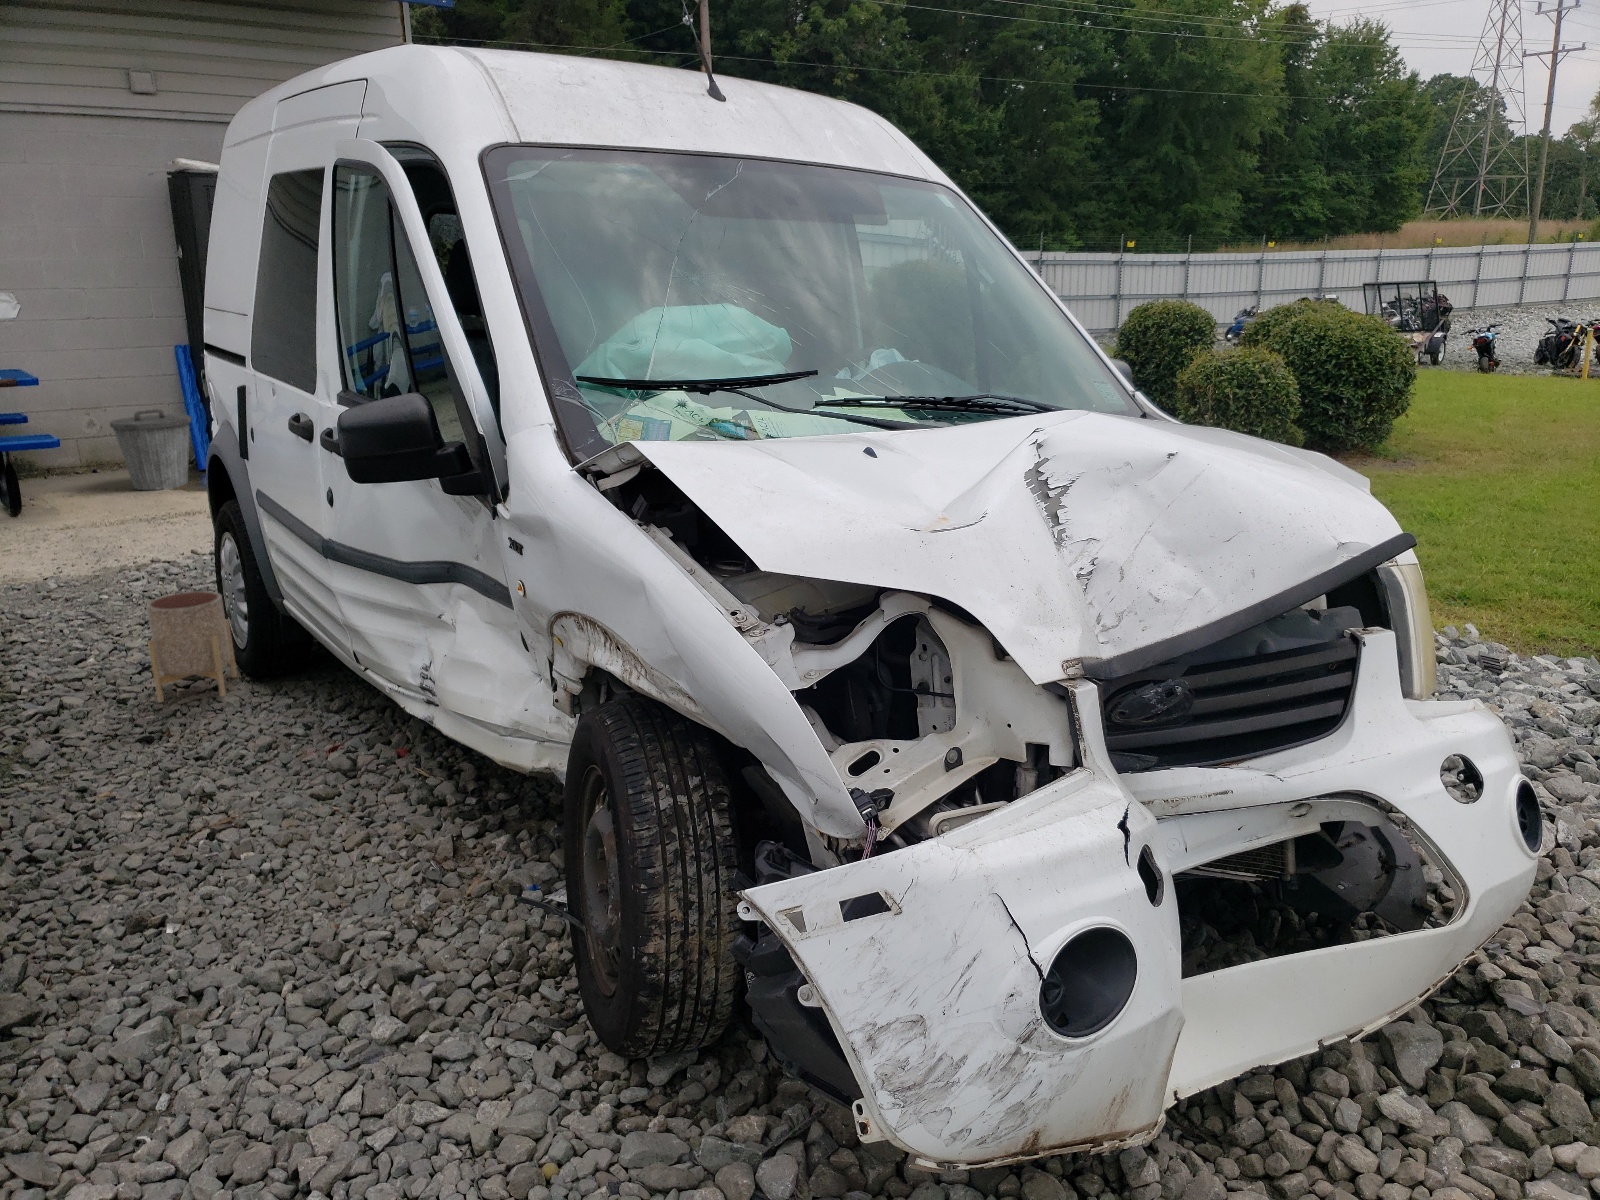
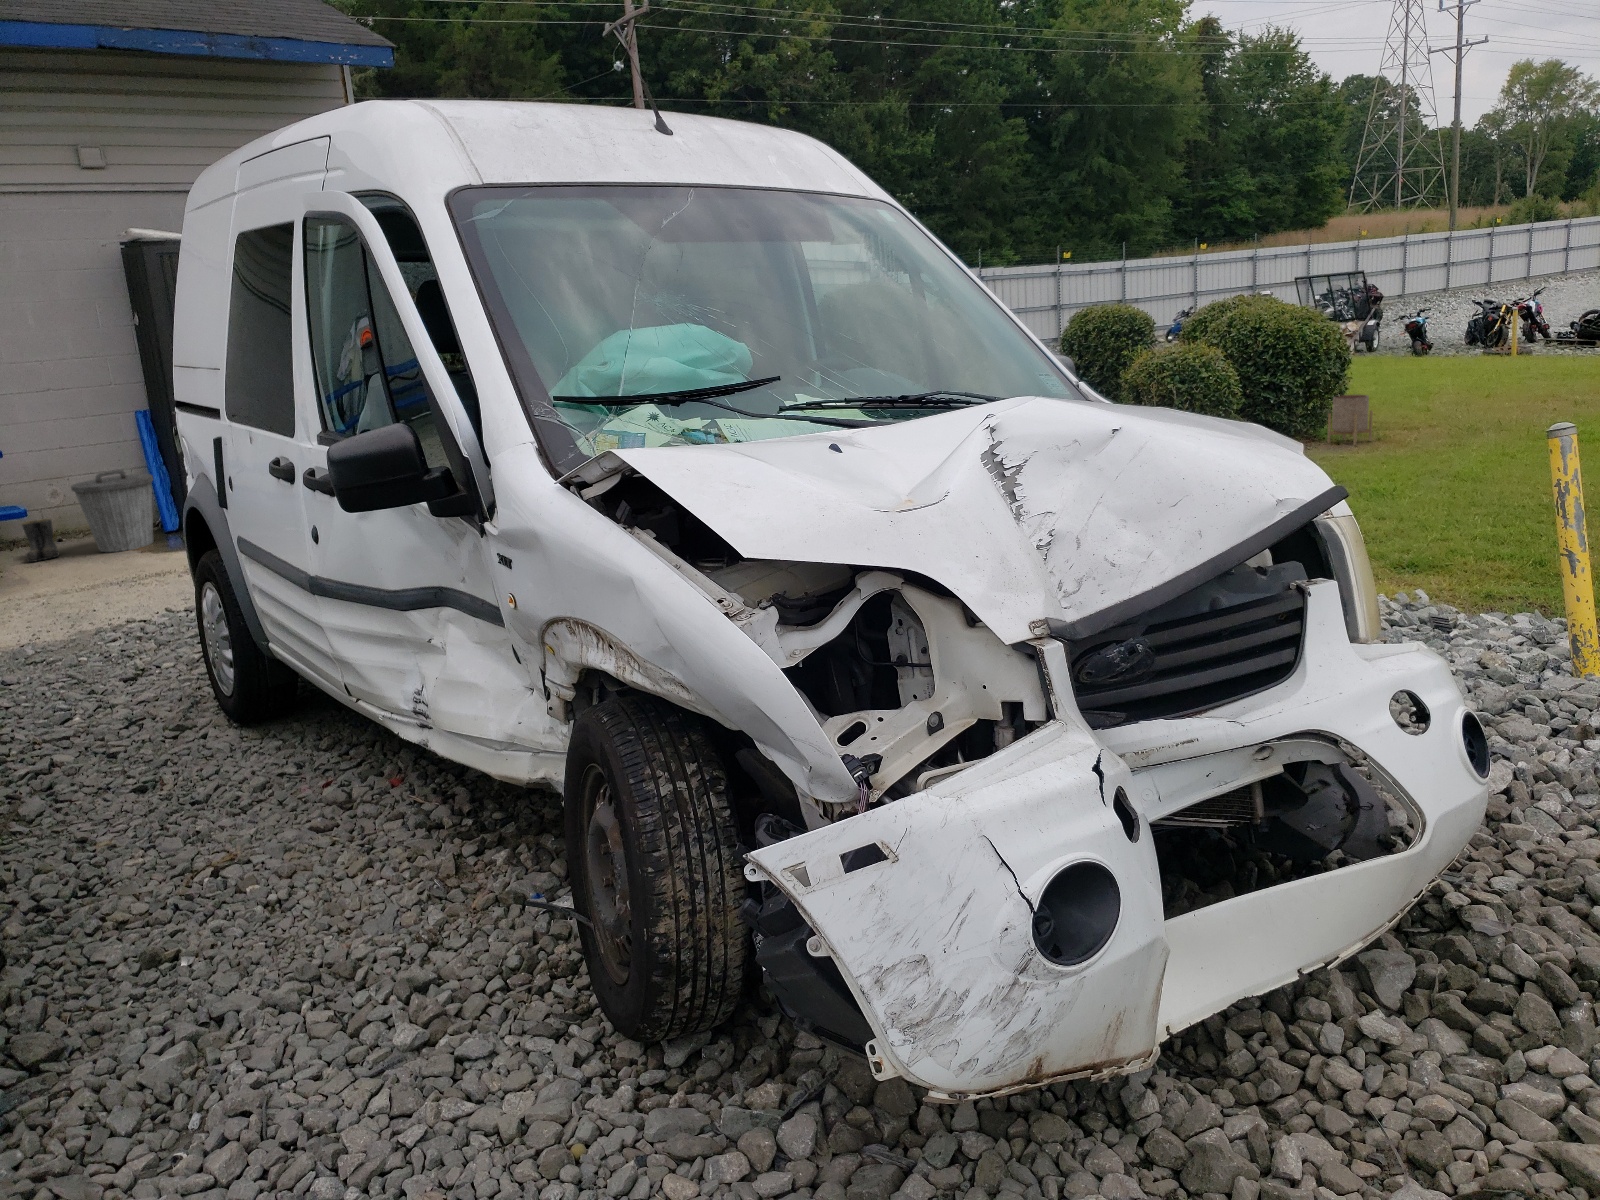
boots: none [59,453,95,495] -> present [22,519,59,562]
planter: present [147,591,237,702] -> present [1327,394,1373,445]

